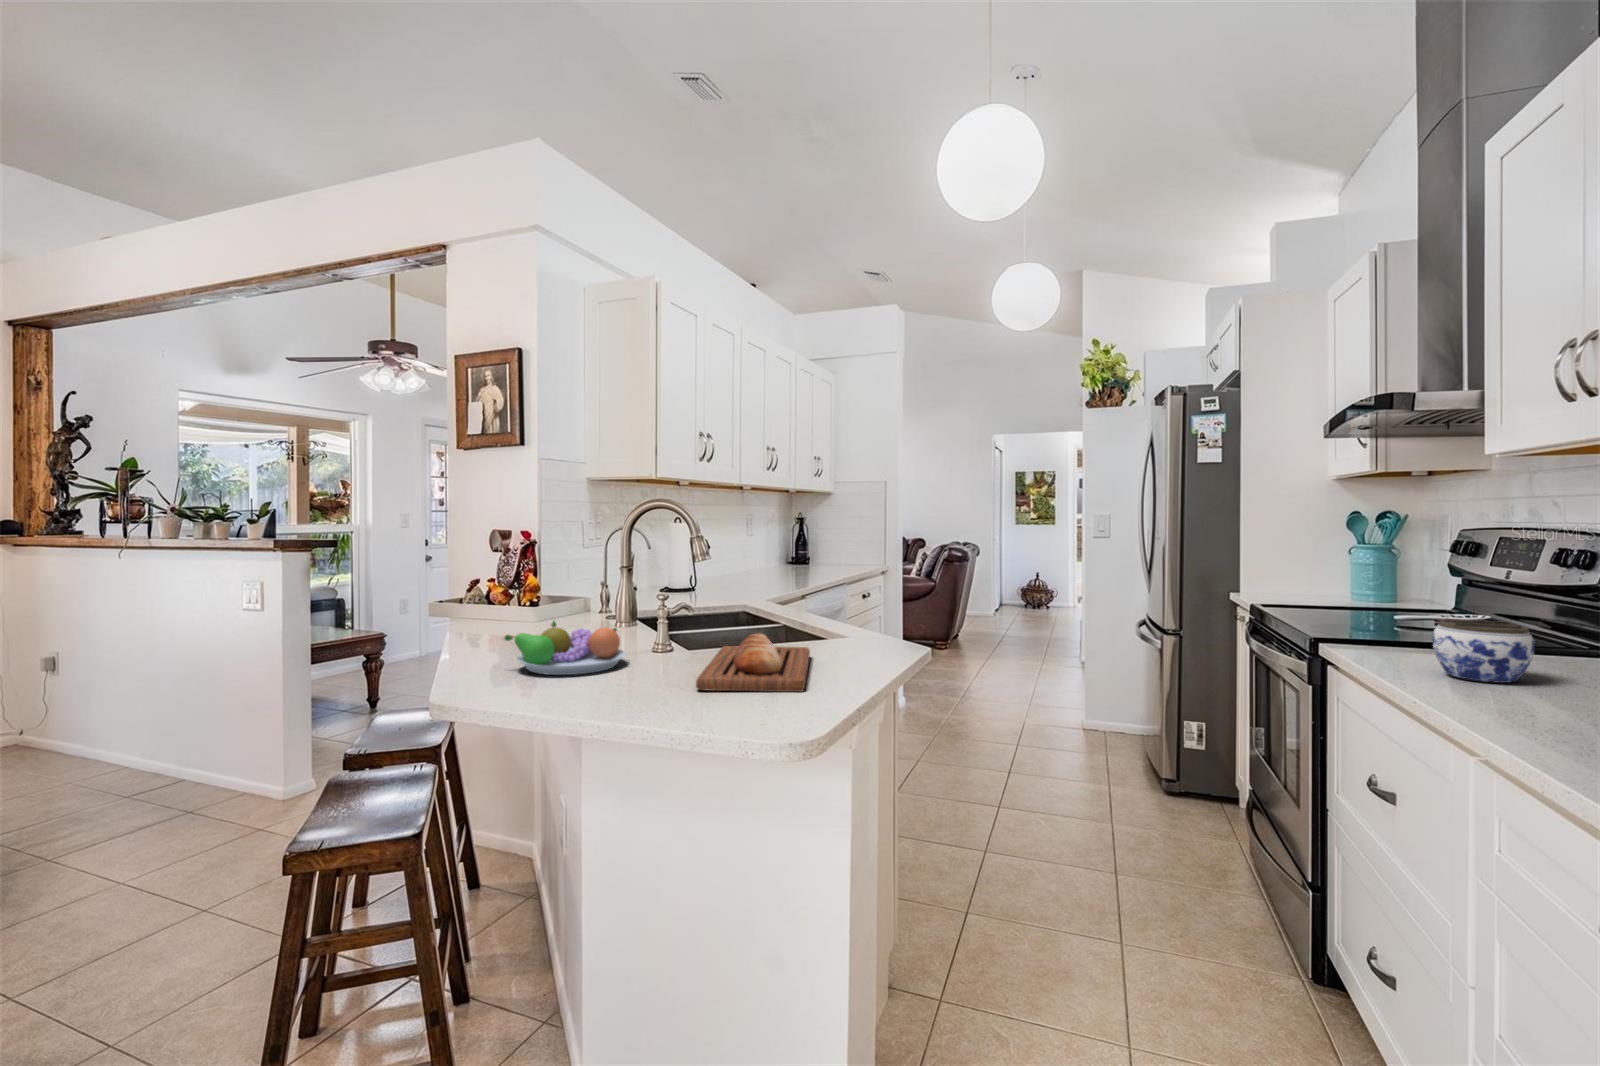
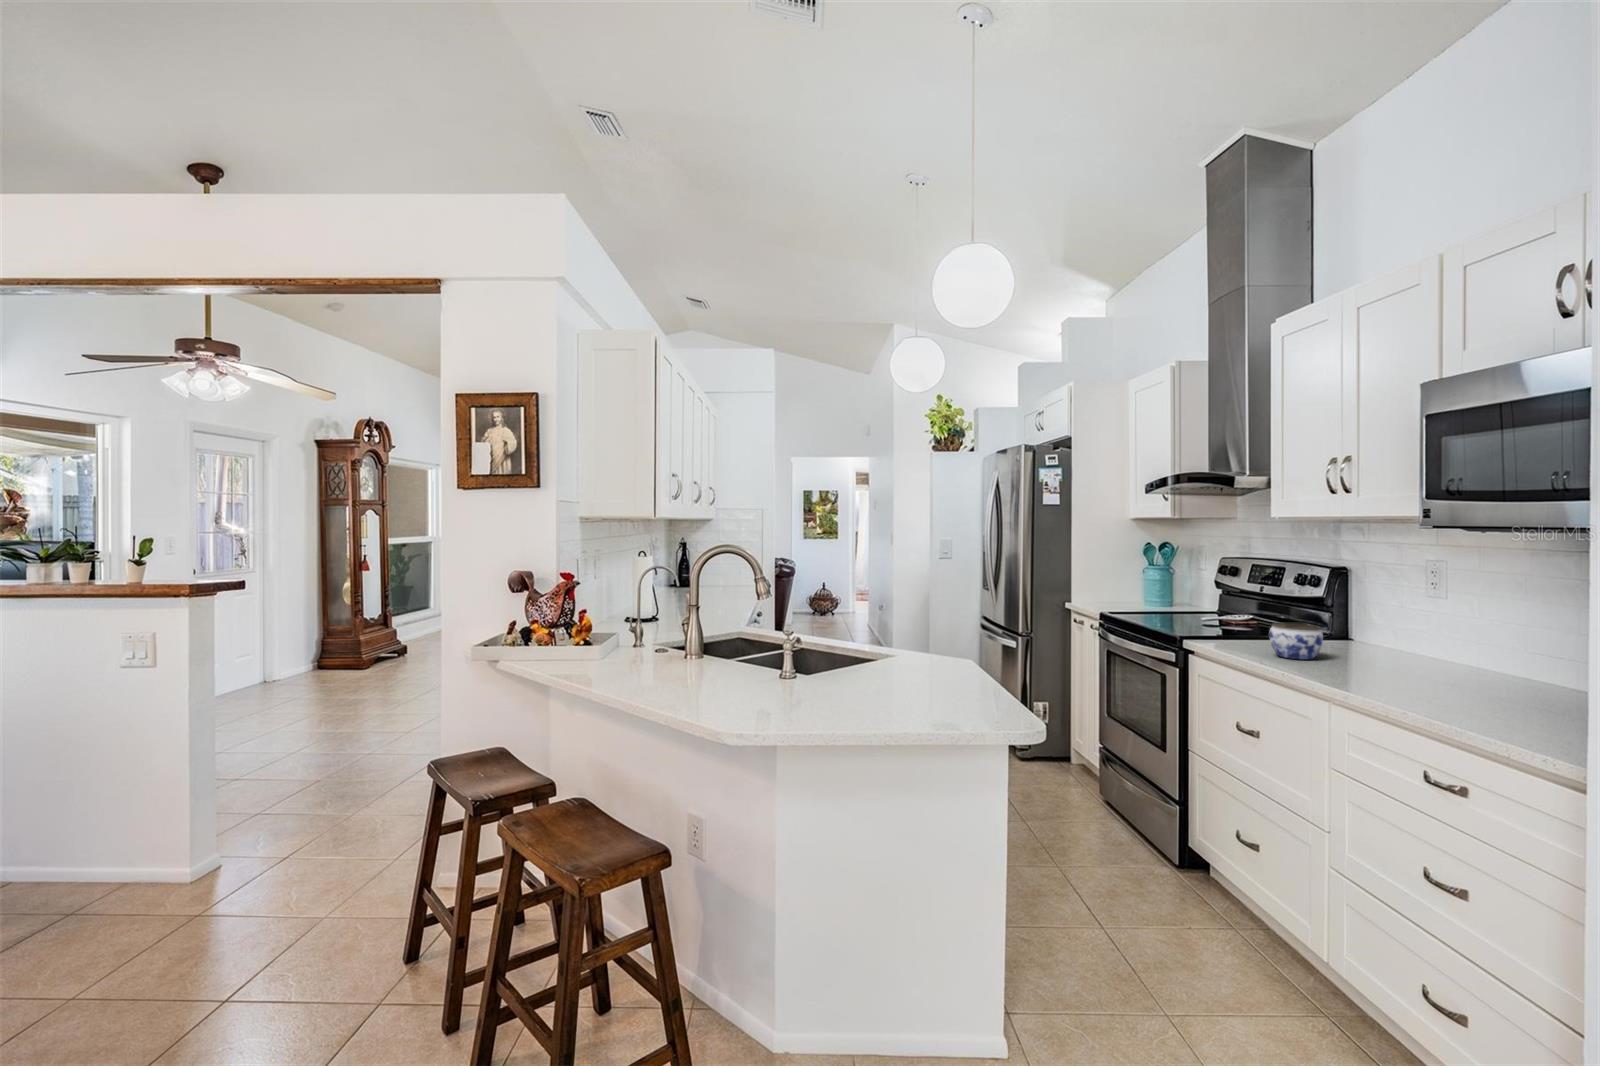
fruit bowl: present [505,621,626,675] -> none [703,655,796,701]
bread loaf: present [696,633,810,692] -> none [849,656,972,702]

